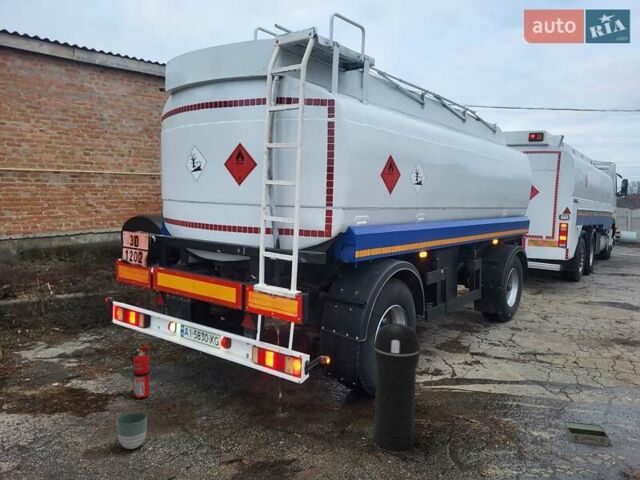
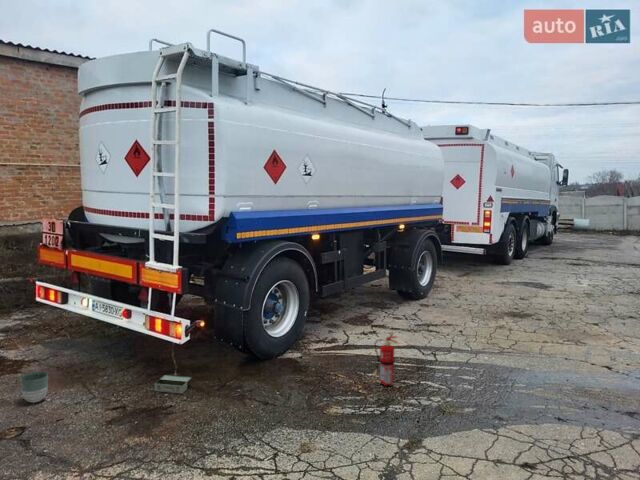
trash can: present [374,323,420,450] -> none [245,293,285,400]
fire extinguisher: present [130,342,150,399] -> present [373,333,398,386]
toolbox: present [564,421,609,446] -> present [154,375,191,393]

